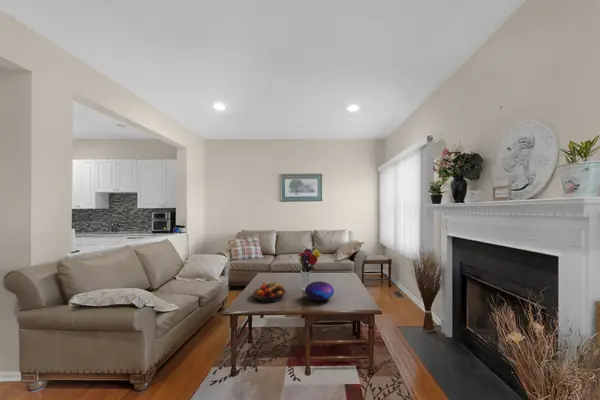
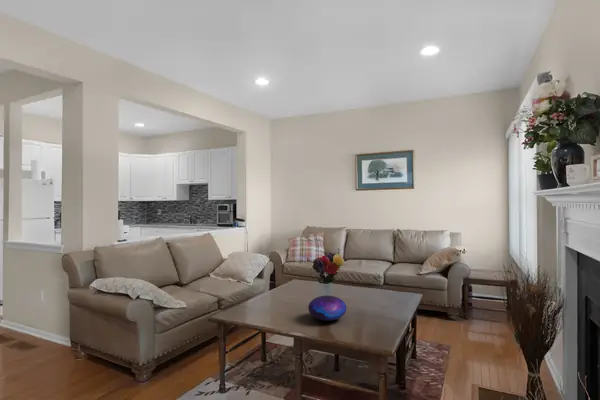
fruit bowl: present [253,281,286,302] -> none [253,287,292,314]

